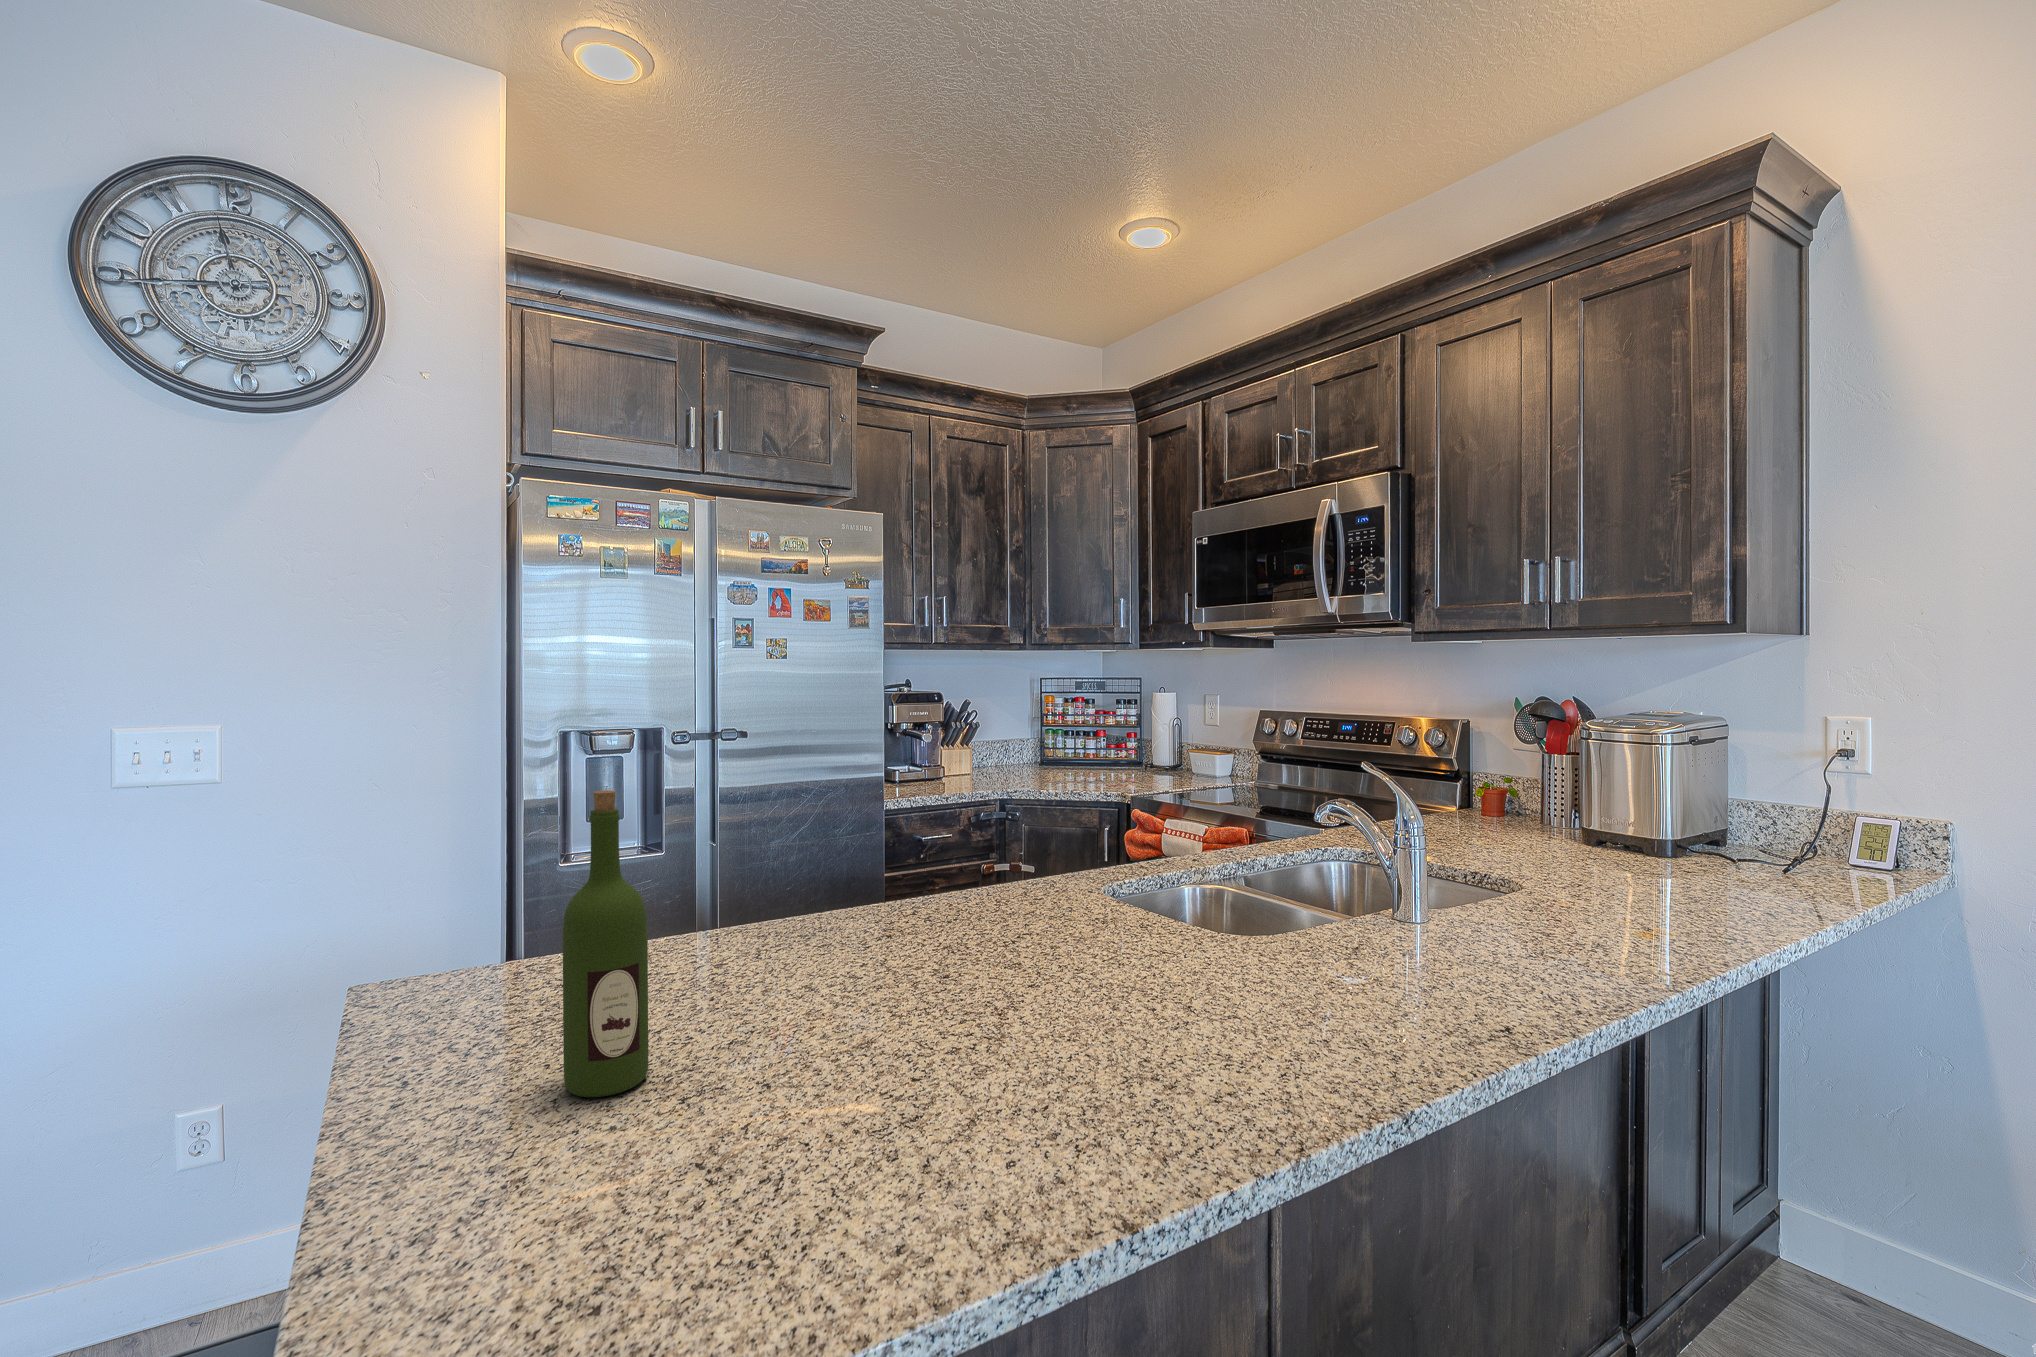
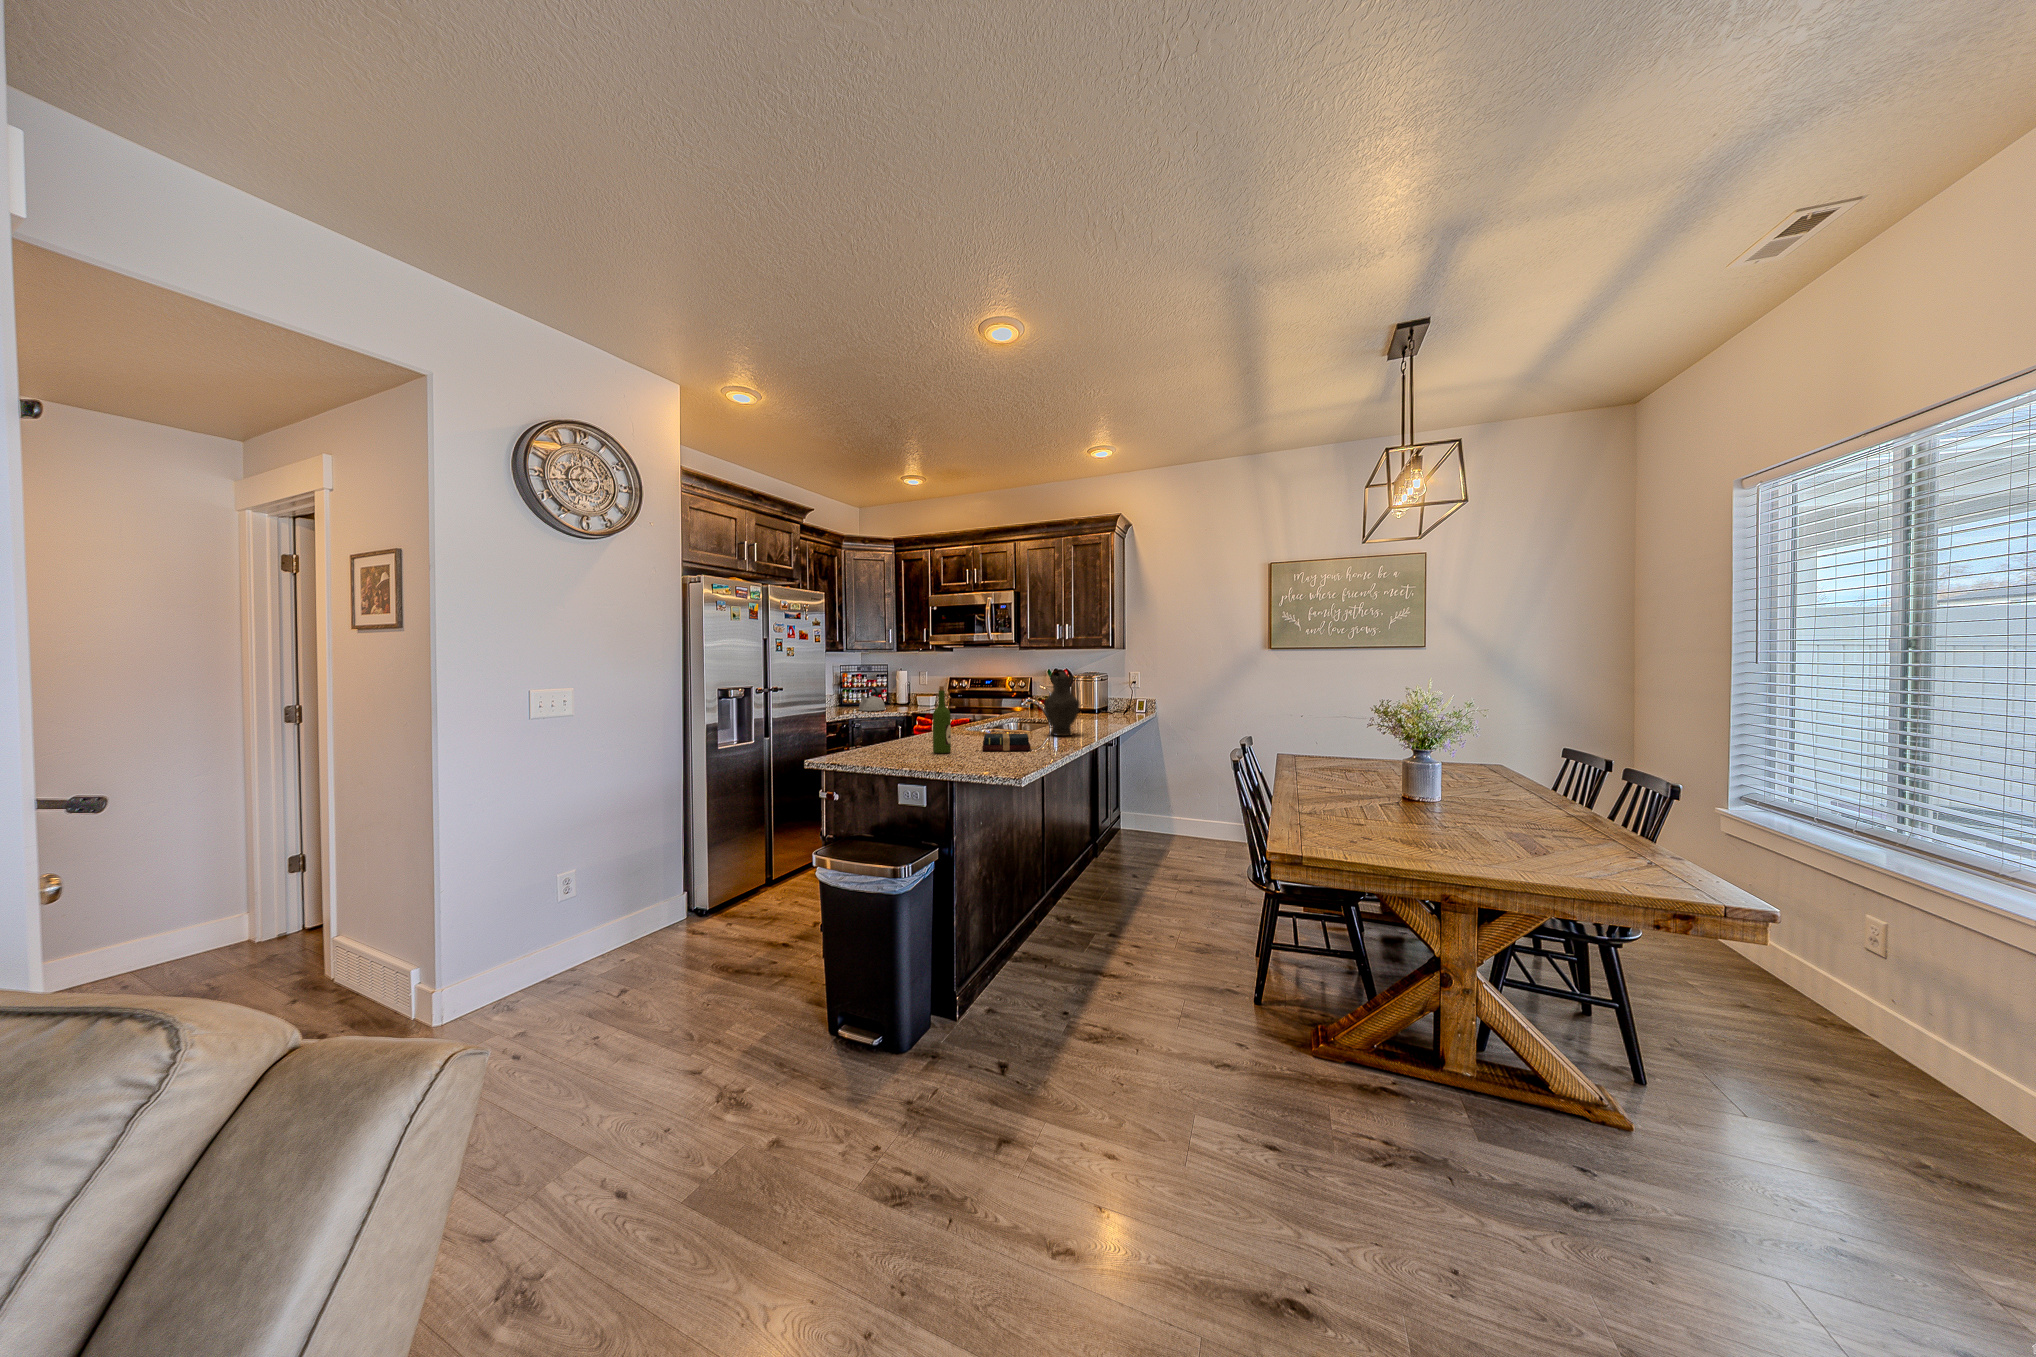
decorative vase: none [1272,723,1442,1024] -> present [1044,672,1080,736]
kettle: none [1046,728,1107,783] -> present [859,687,885,711]
hardback book: none [749,1000,1043,1180] -> present [983,733,1031,751]

